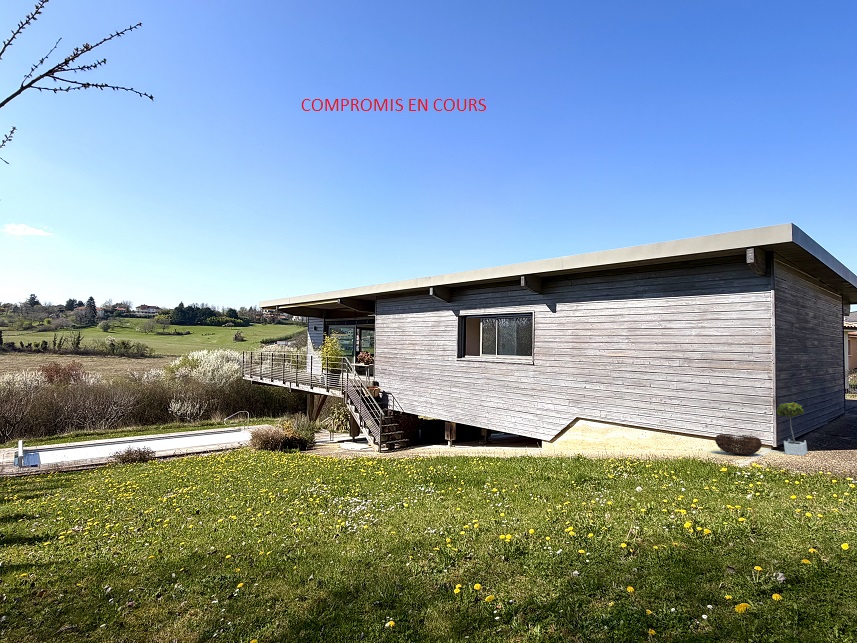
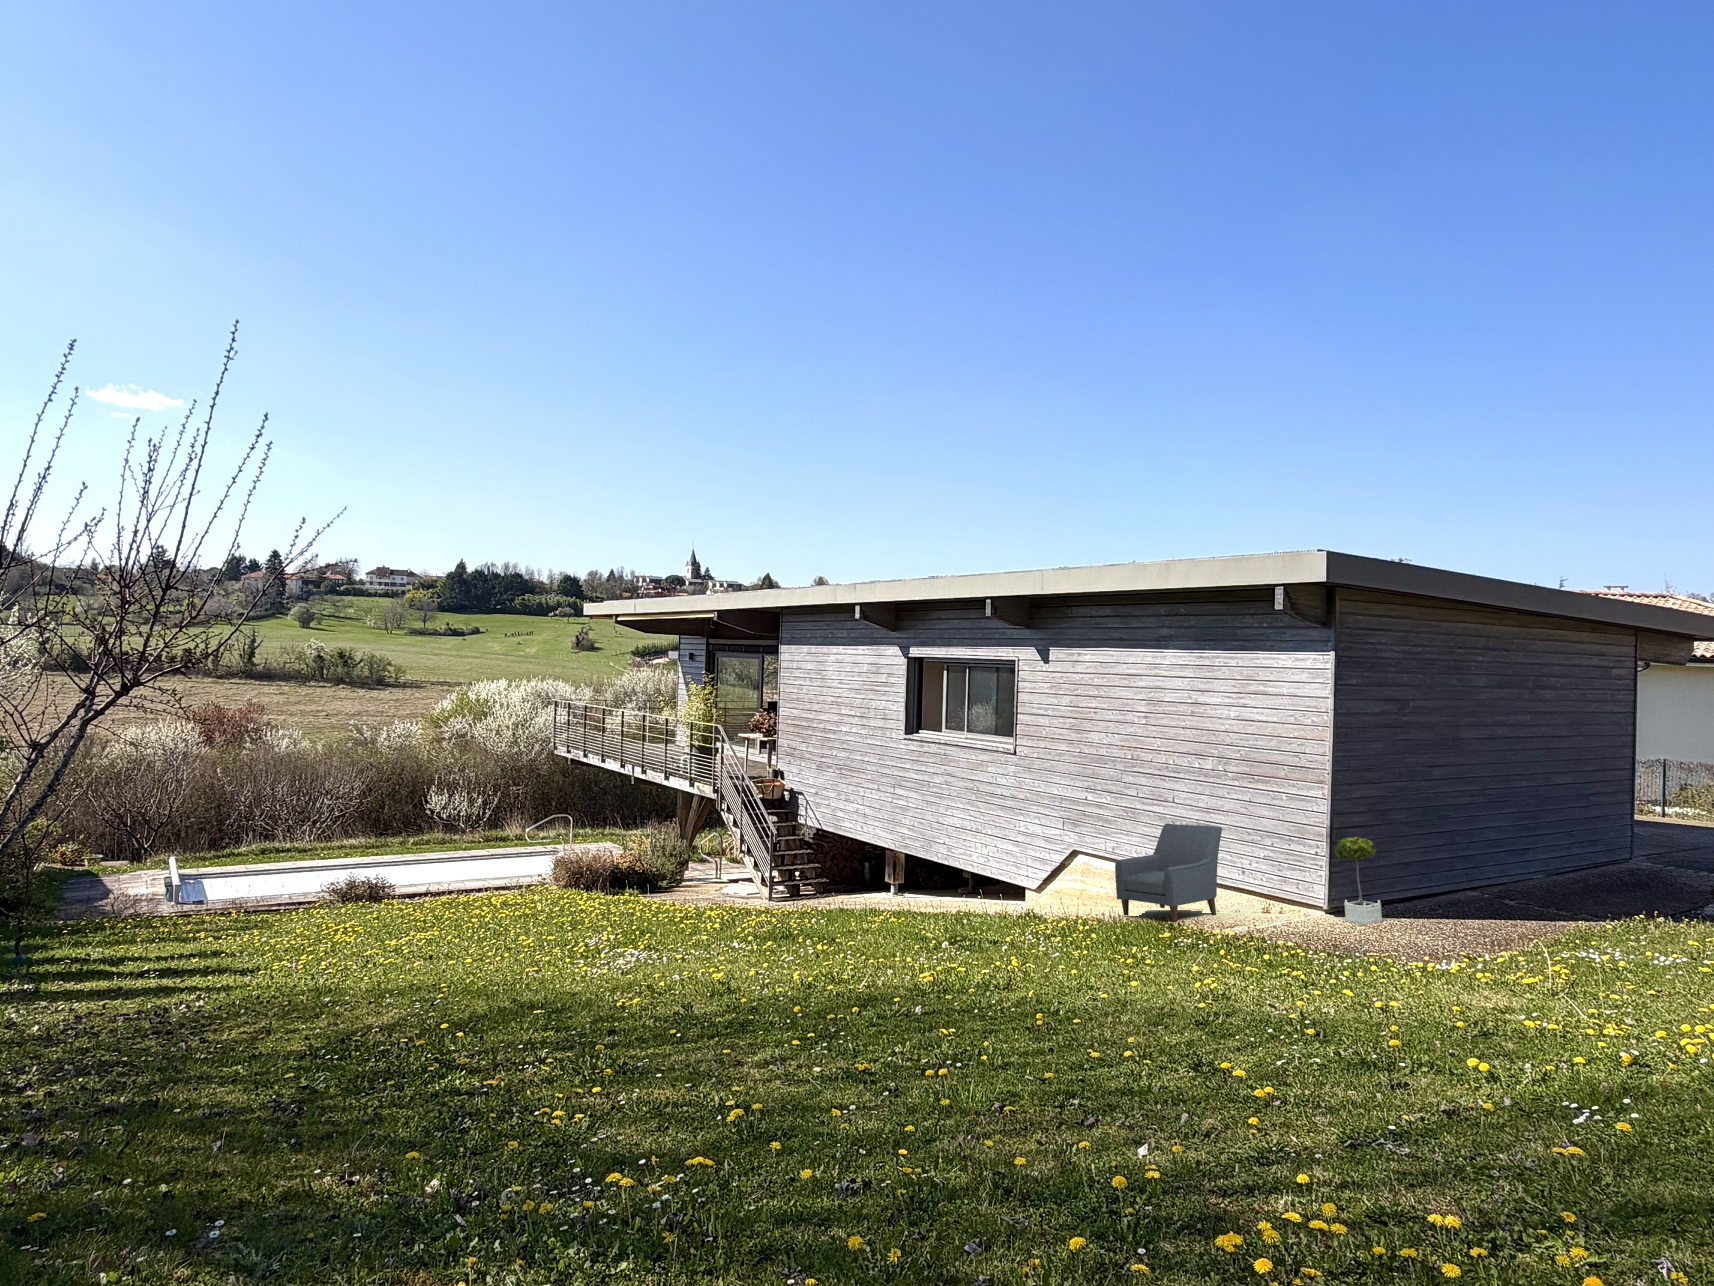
chair: none [632,400,694,460] -> present [1115,823,1223,923]
basket: present [715,434,762,455] -> none [1246,885,1307,920]

